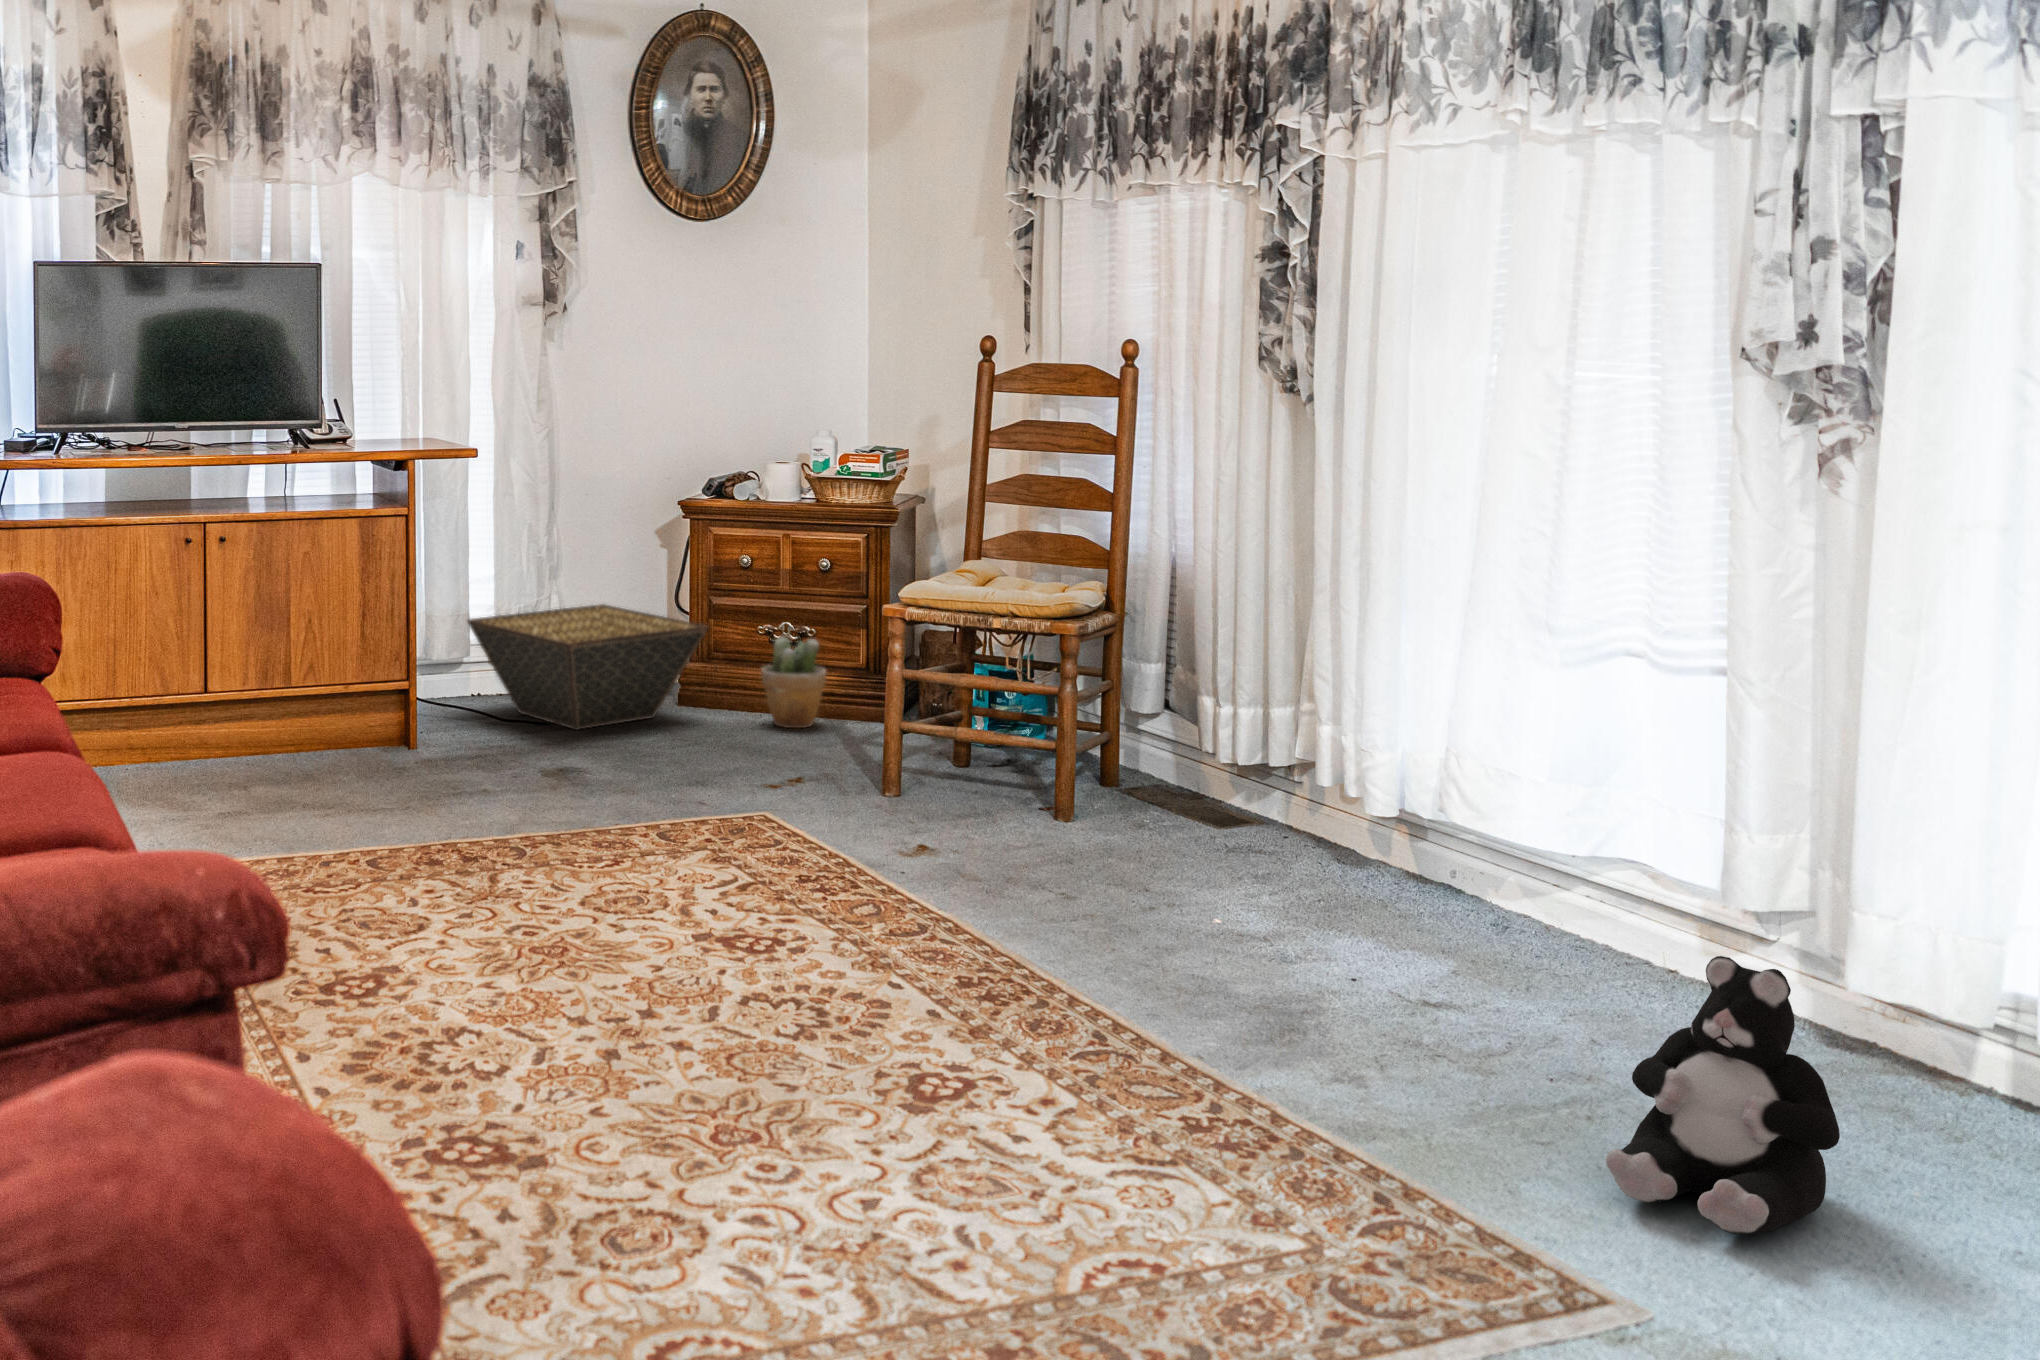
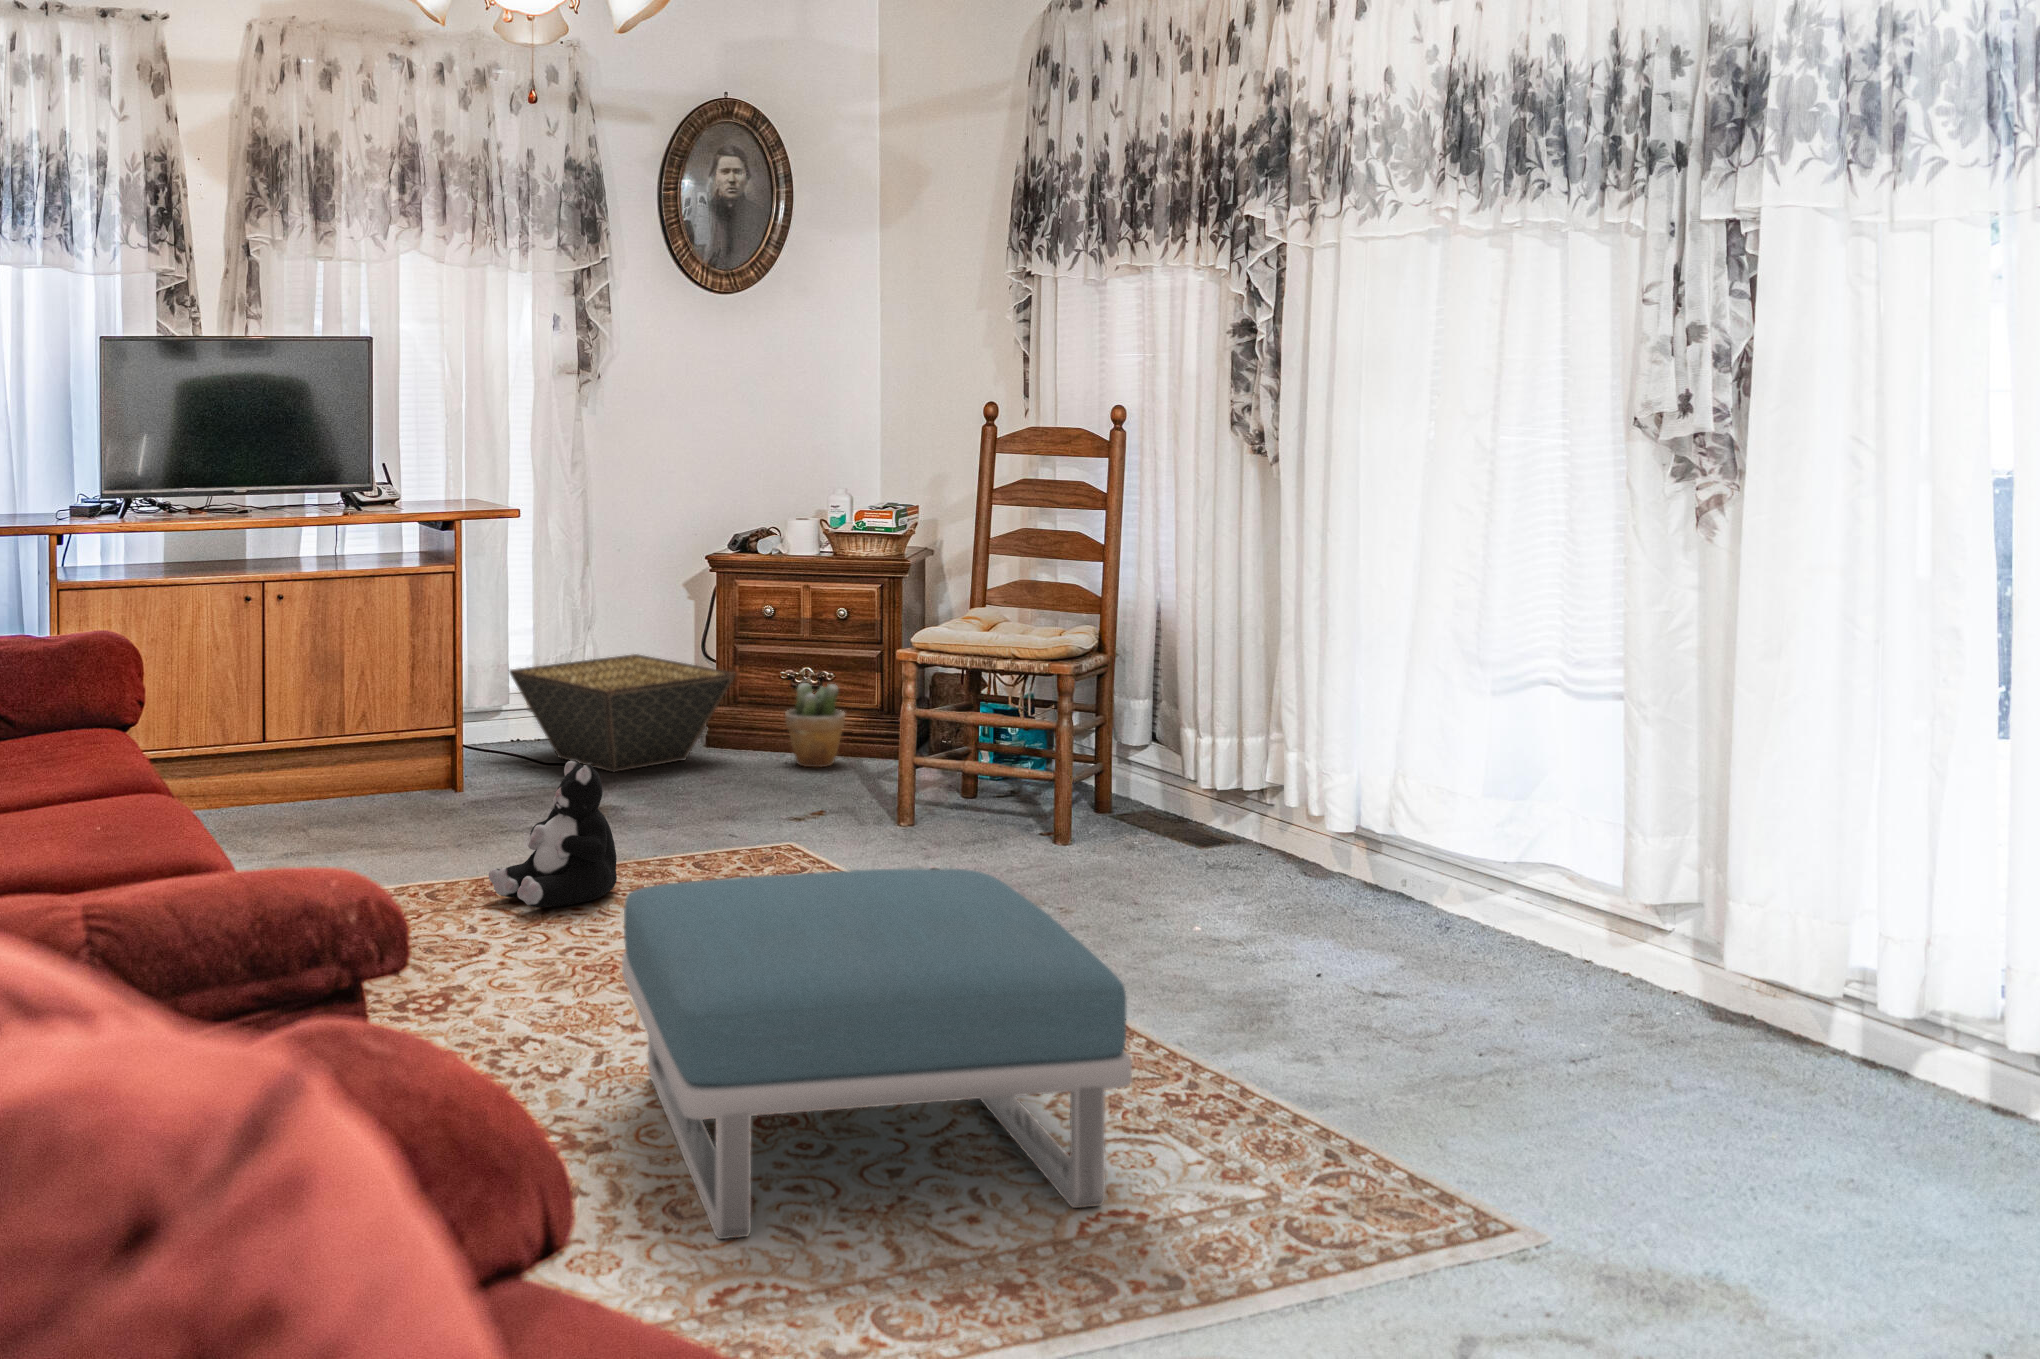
footstool: none [564,853,1148,1279] -> present [622,868,1132,1239]
plush toy: present [1606,956,1840,1235] -> present [489,760,617,908]

